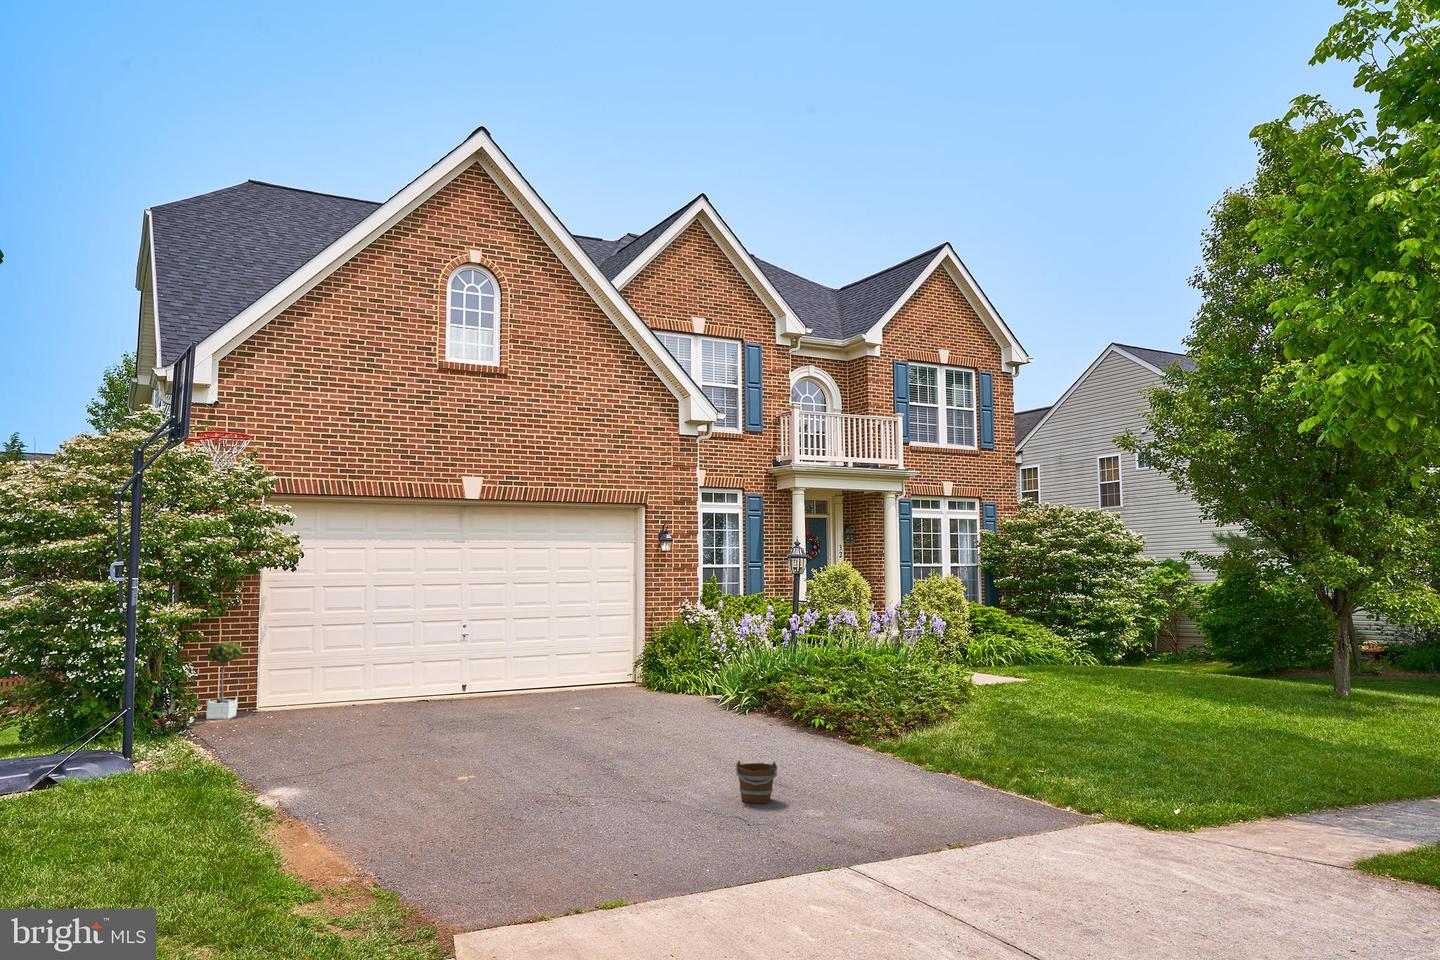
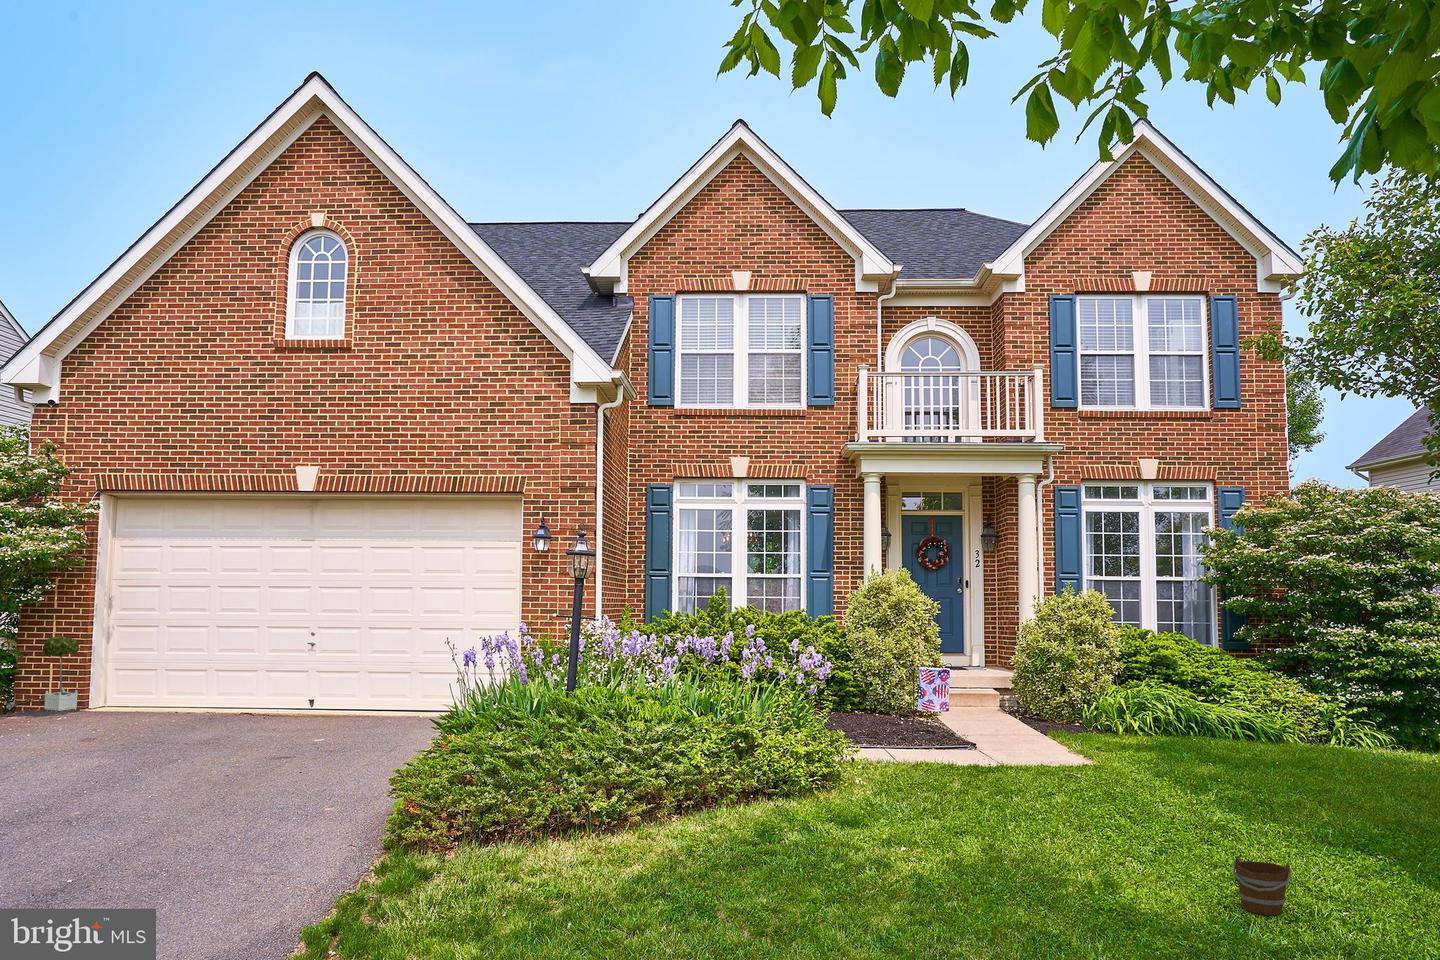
bucket: present [736,761,777,803] -> present [1233,856,1291,915]

